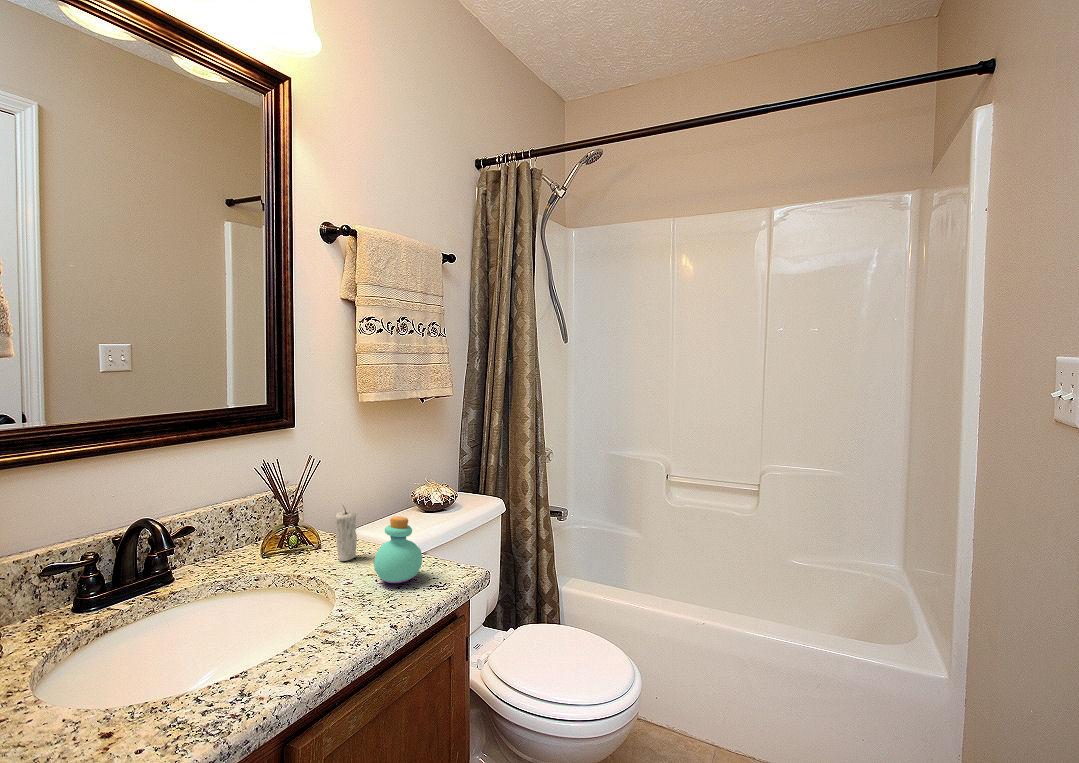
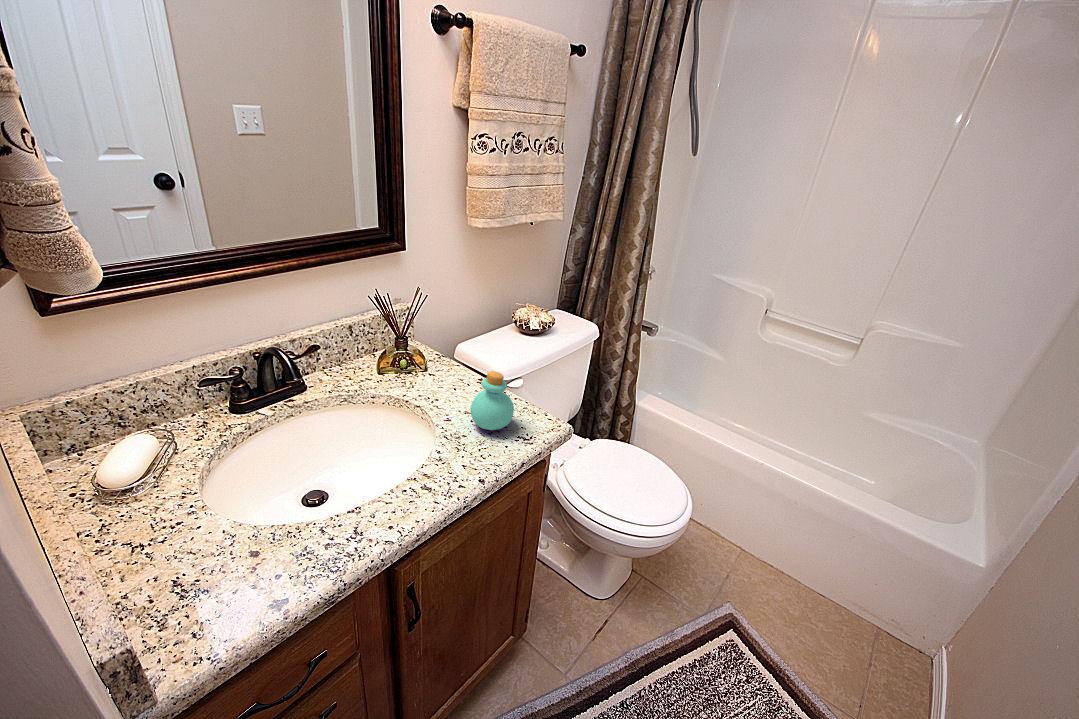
candle: present [336,506,357,561] -> none [439,342,457,391]

